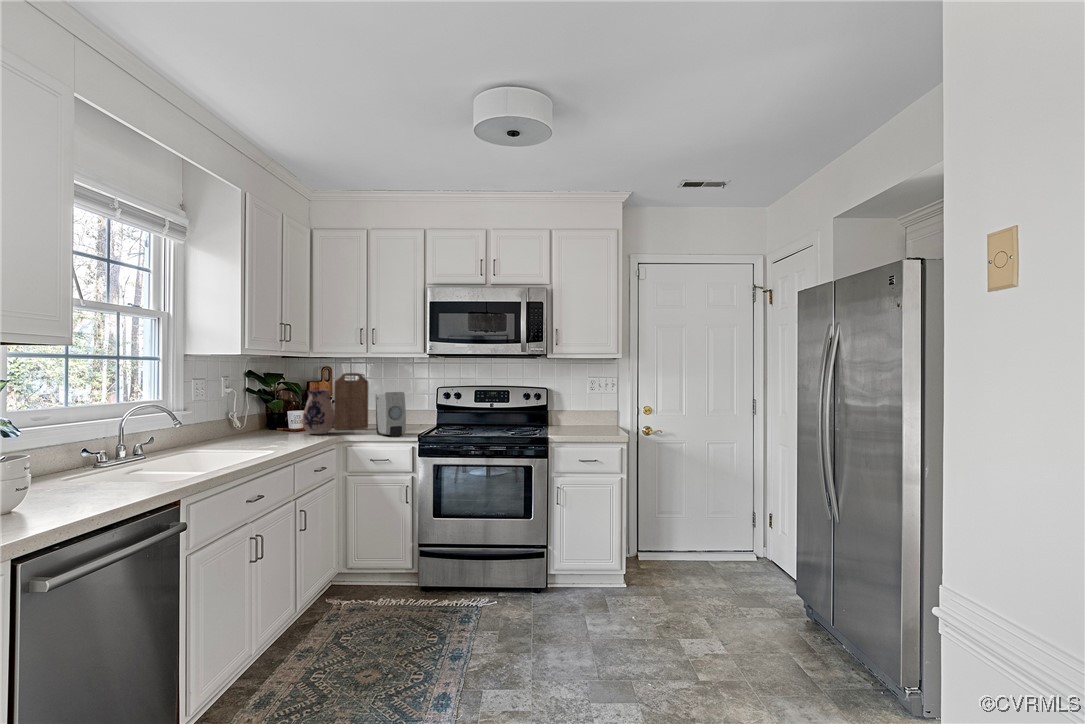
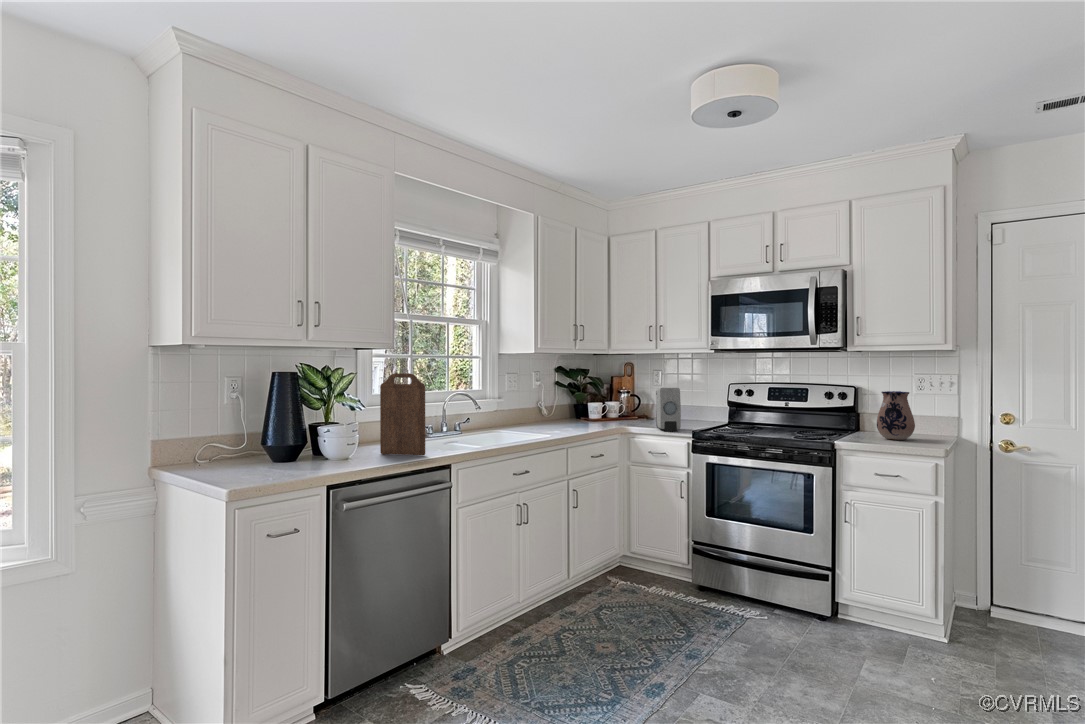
cutting board: present [334,373,369,430] -> present [380,373,425,455]
ceramic pitcher: present [302,390,335,434] -> present [877,391,915,440]

